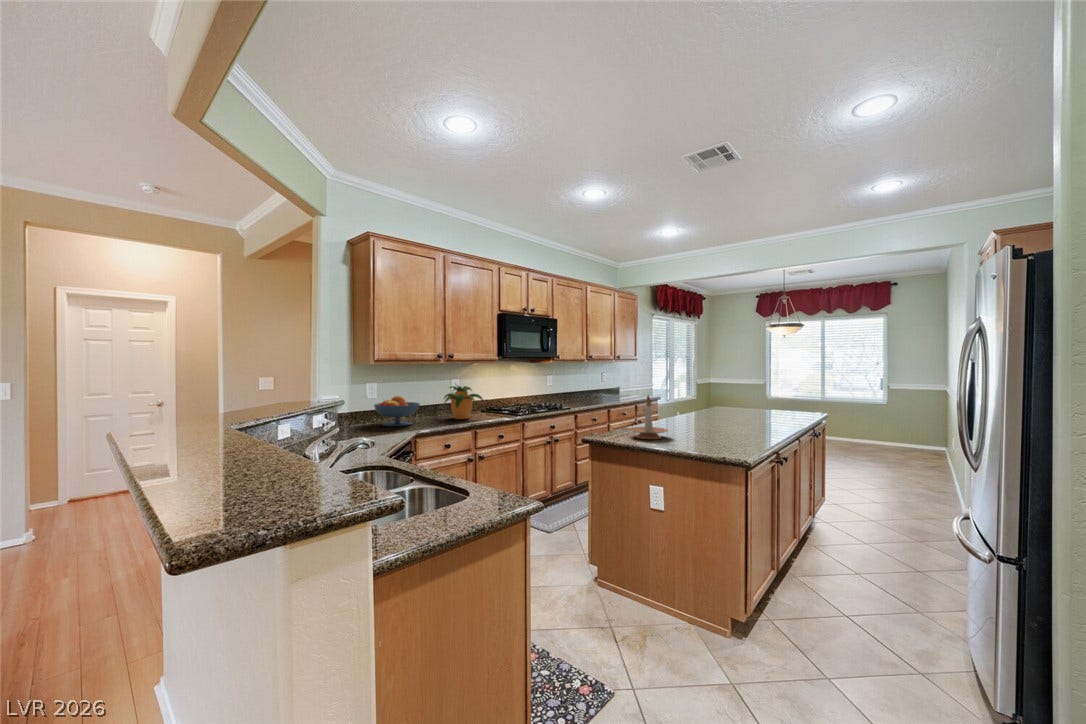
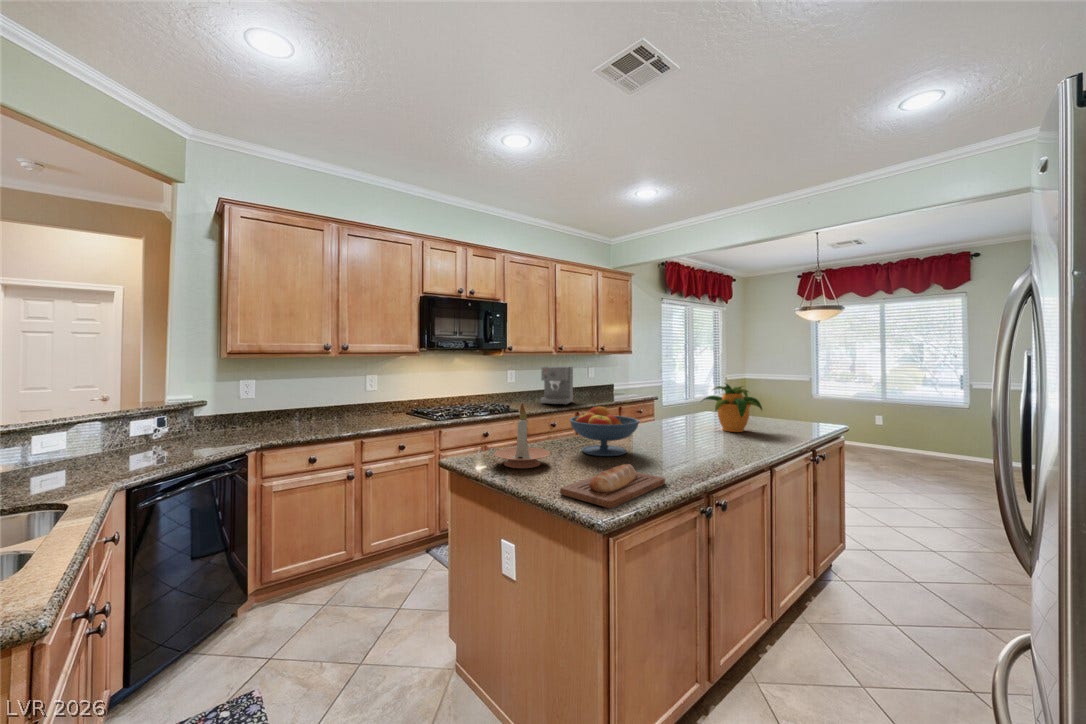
coffee maker: none [577,372,600,404] -> present [540,366,573,404]
potted plant: present [444,385,483,419] -> present [702,384,762,432]
fruit bowl: present [374,396,420,426] -> present [570,406,639,456]
bread loaf: none [704,432,757,454] -> present [560,464,665,508]

